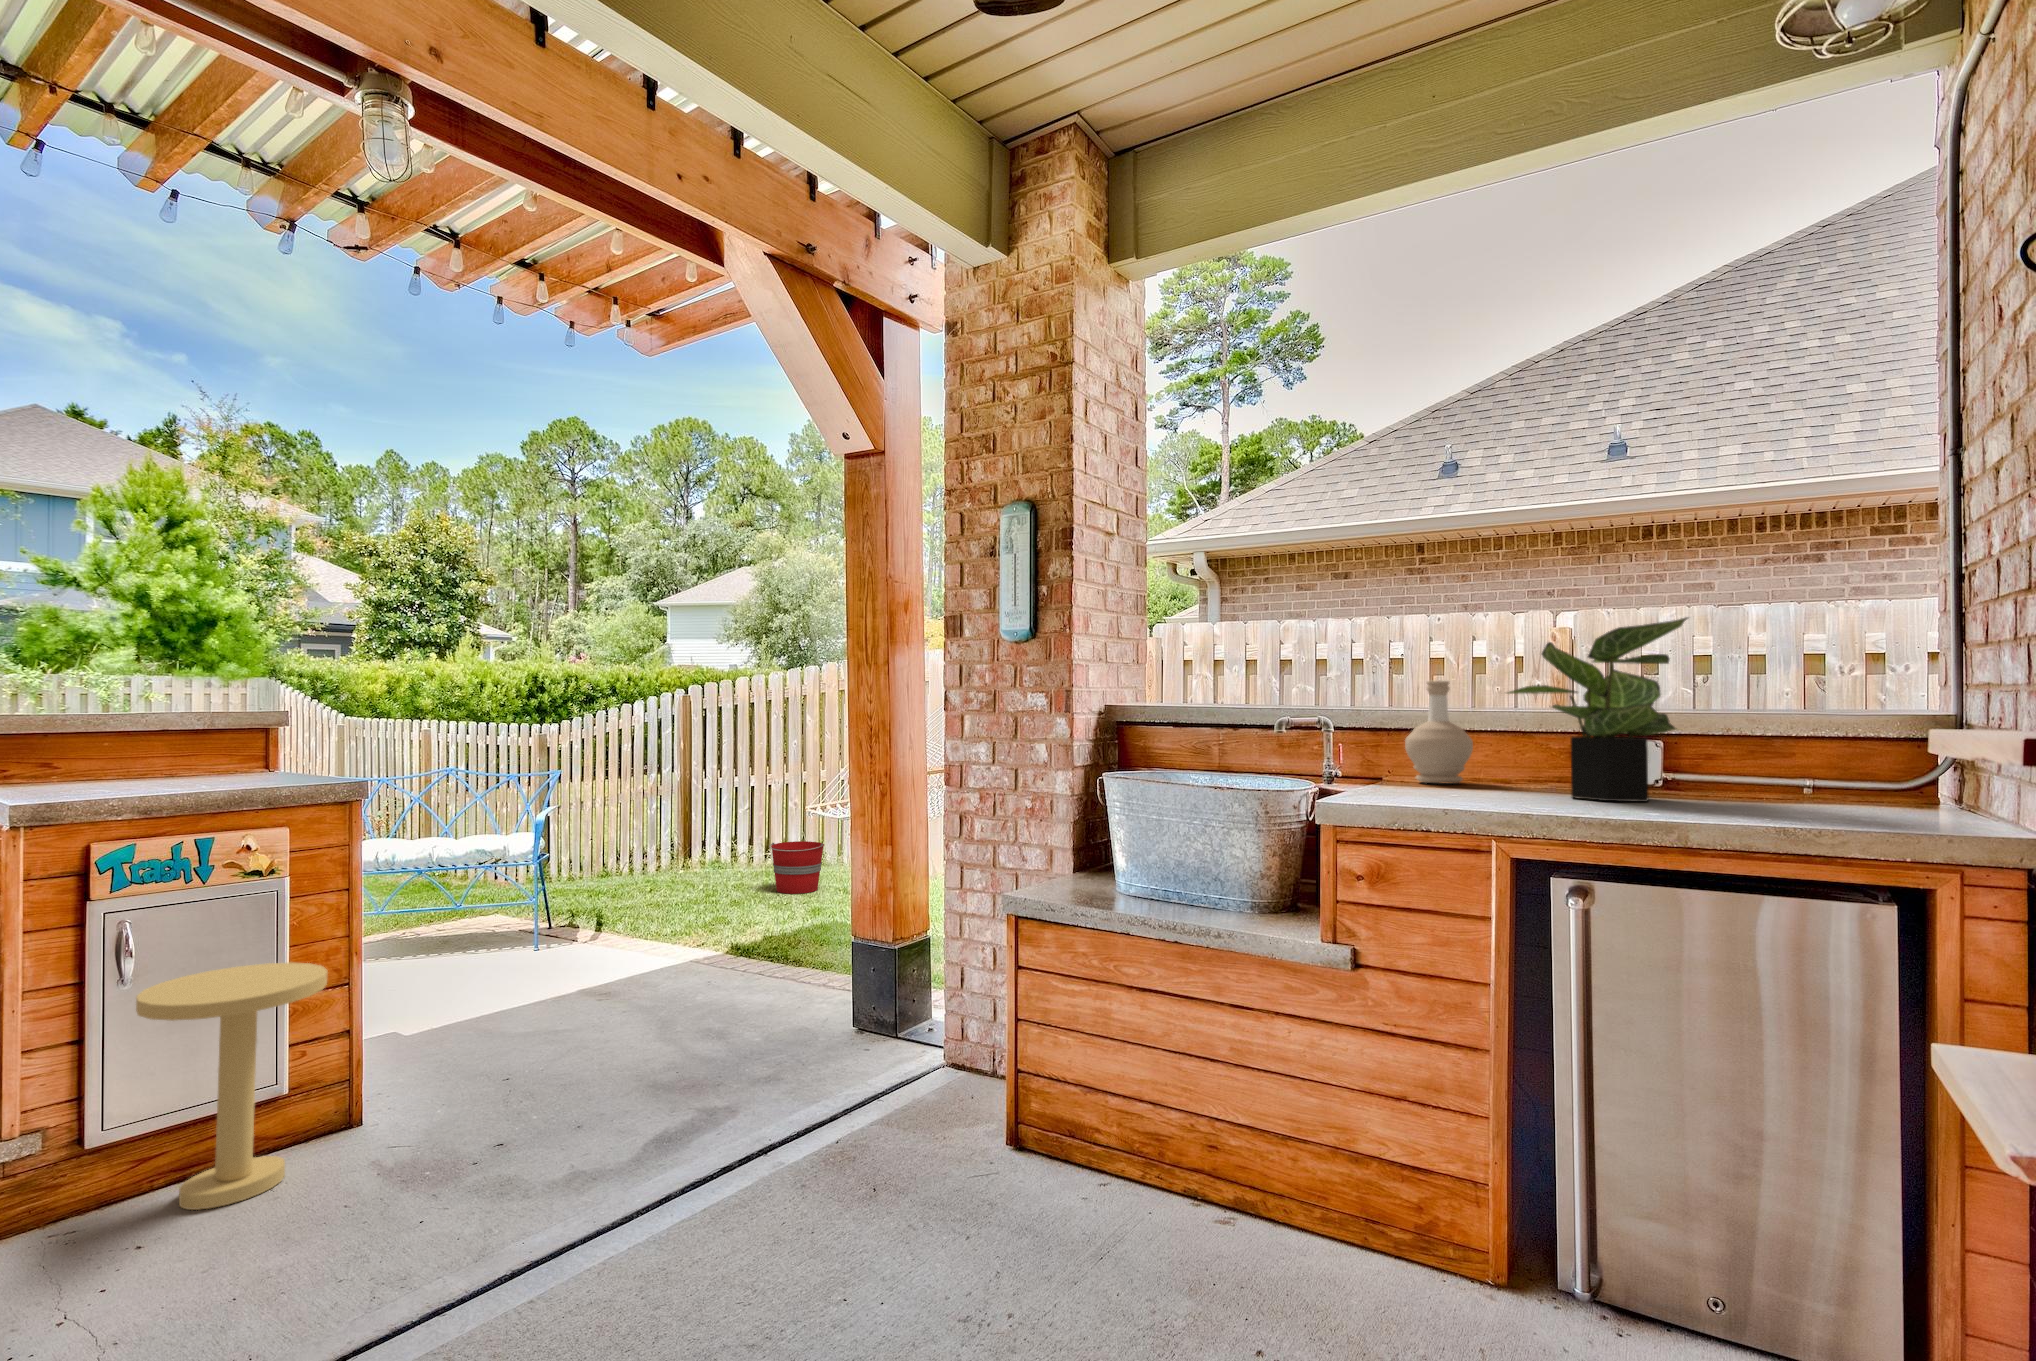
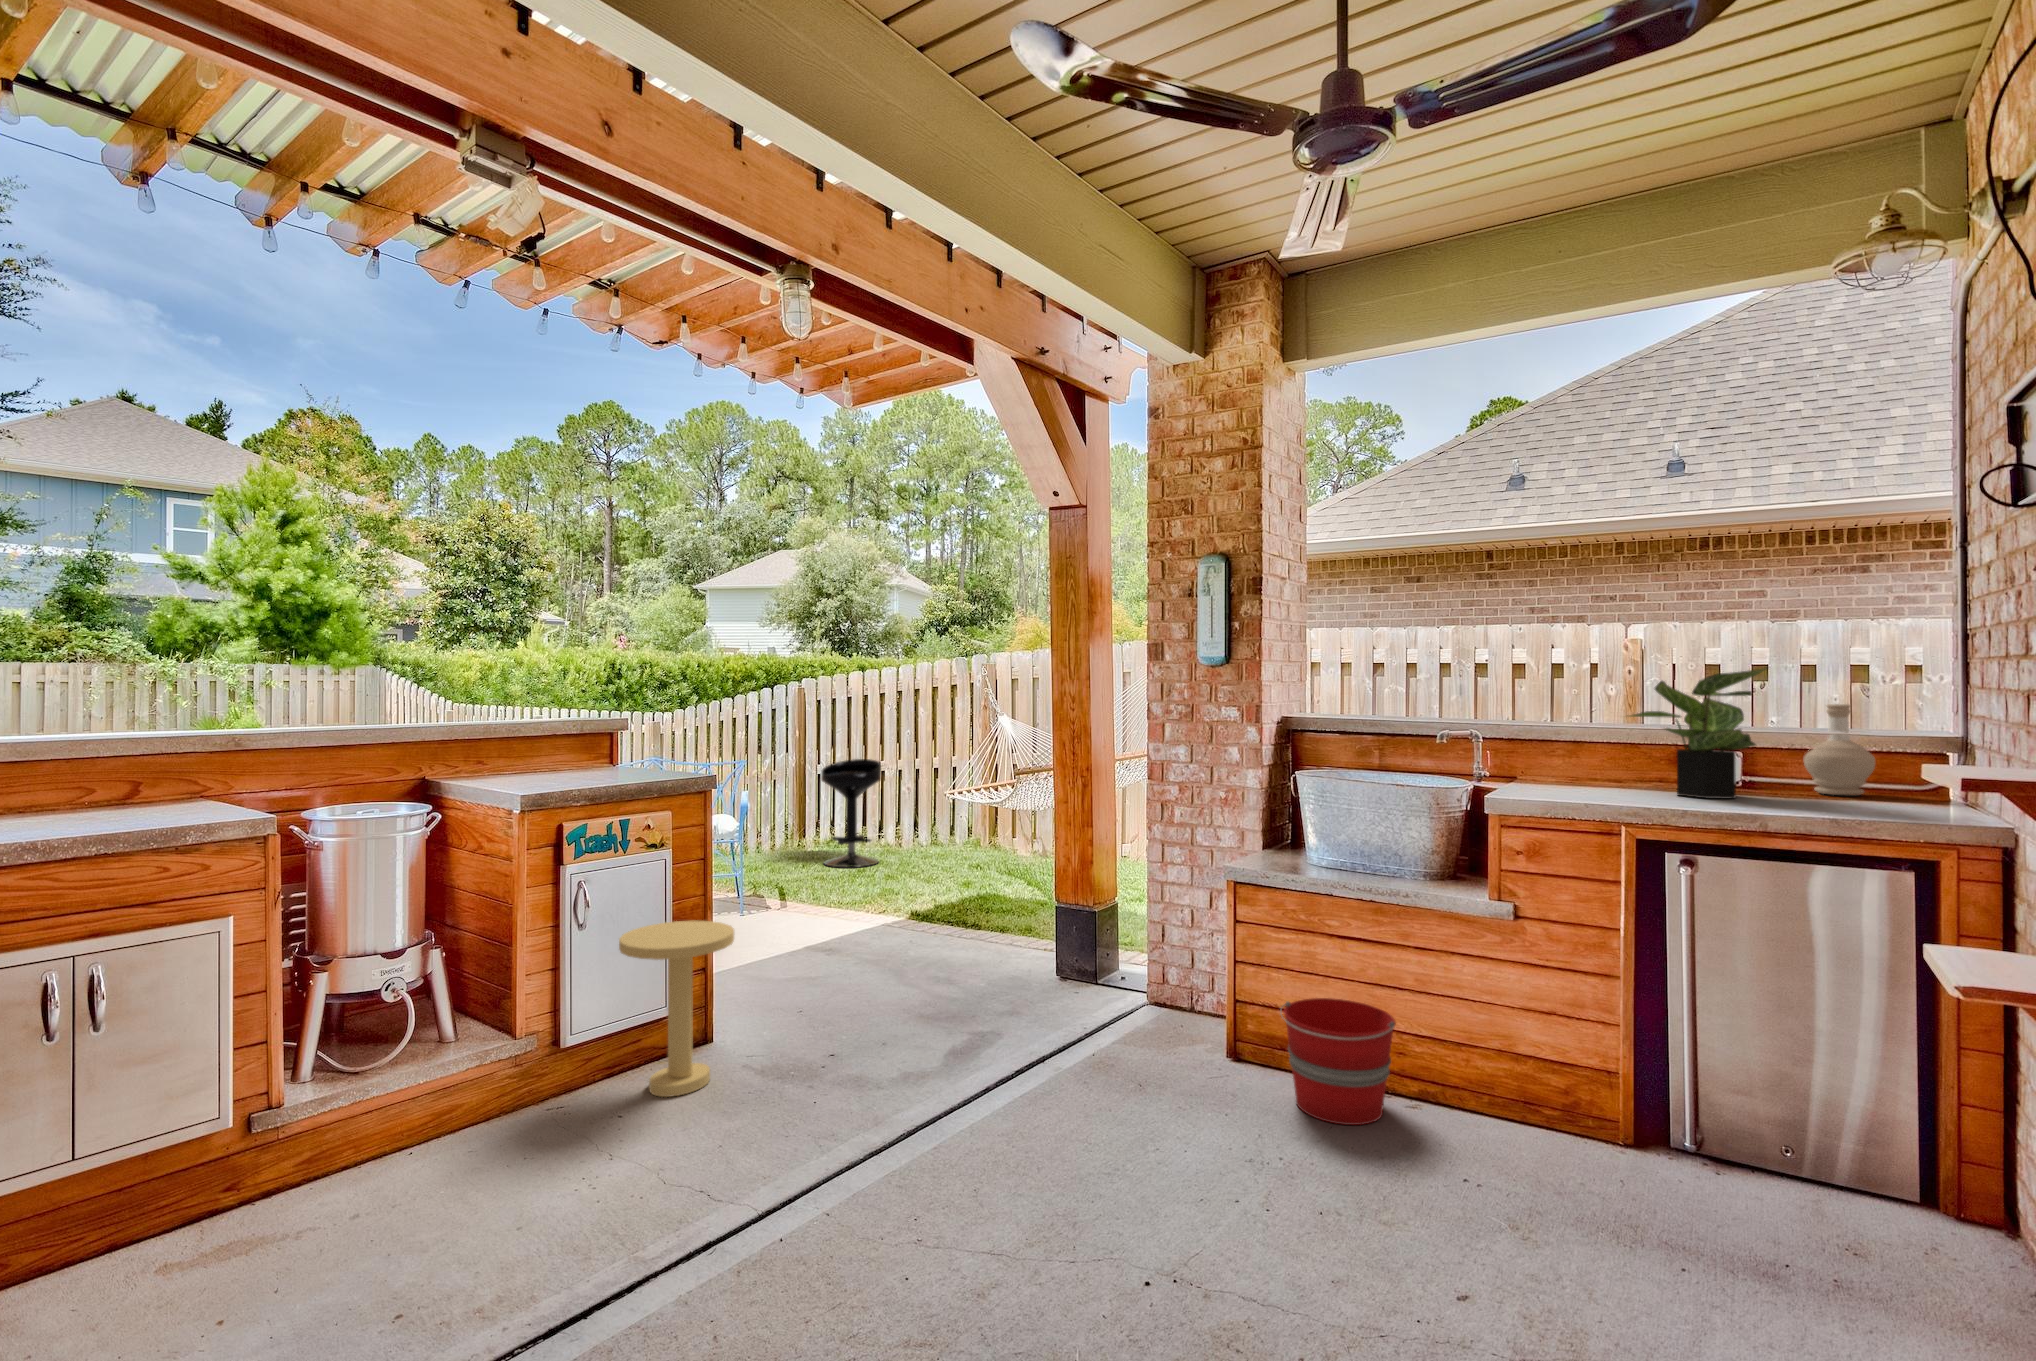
bottle: present [1405,681,1473,784] -> present [1804,704,1875,795]
bar stool: none [672,770,741,891] -> present [821,759,882,867]
bucket: present [769,841,824,894] -> present [1280,998,1396,1125]

